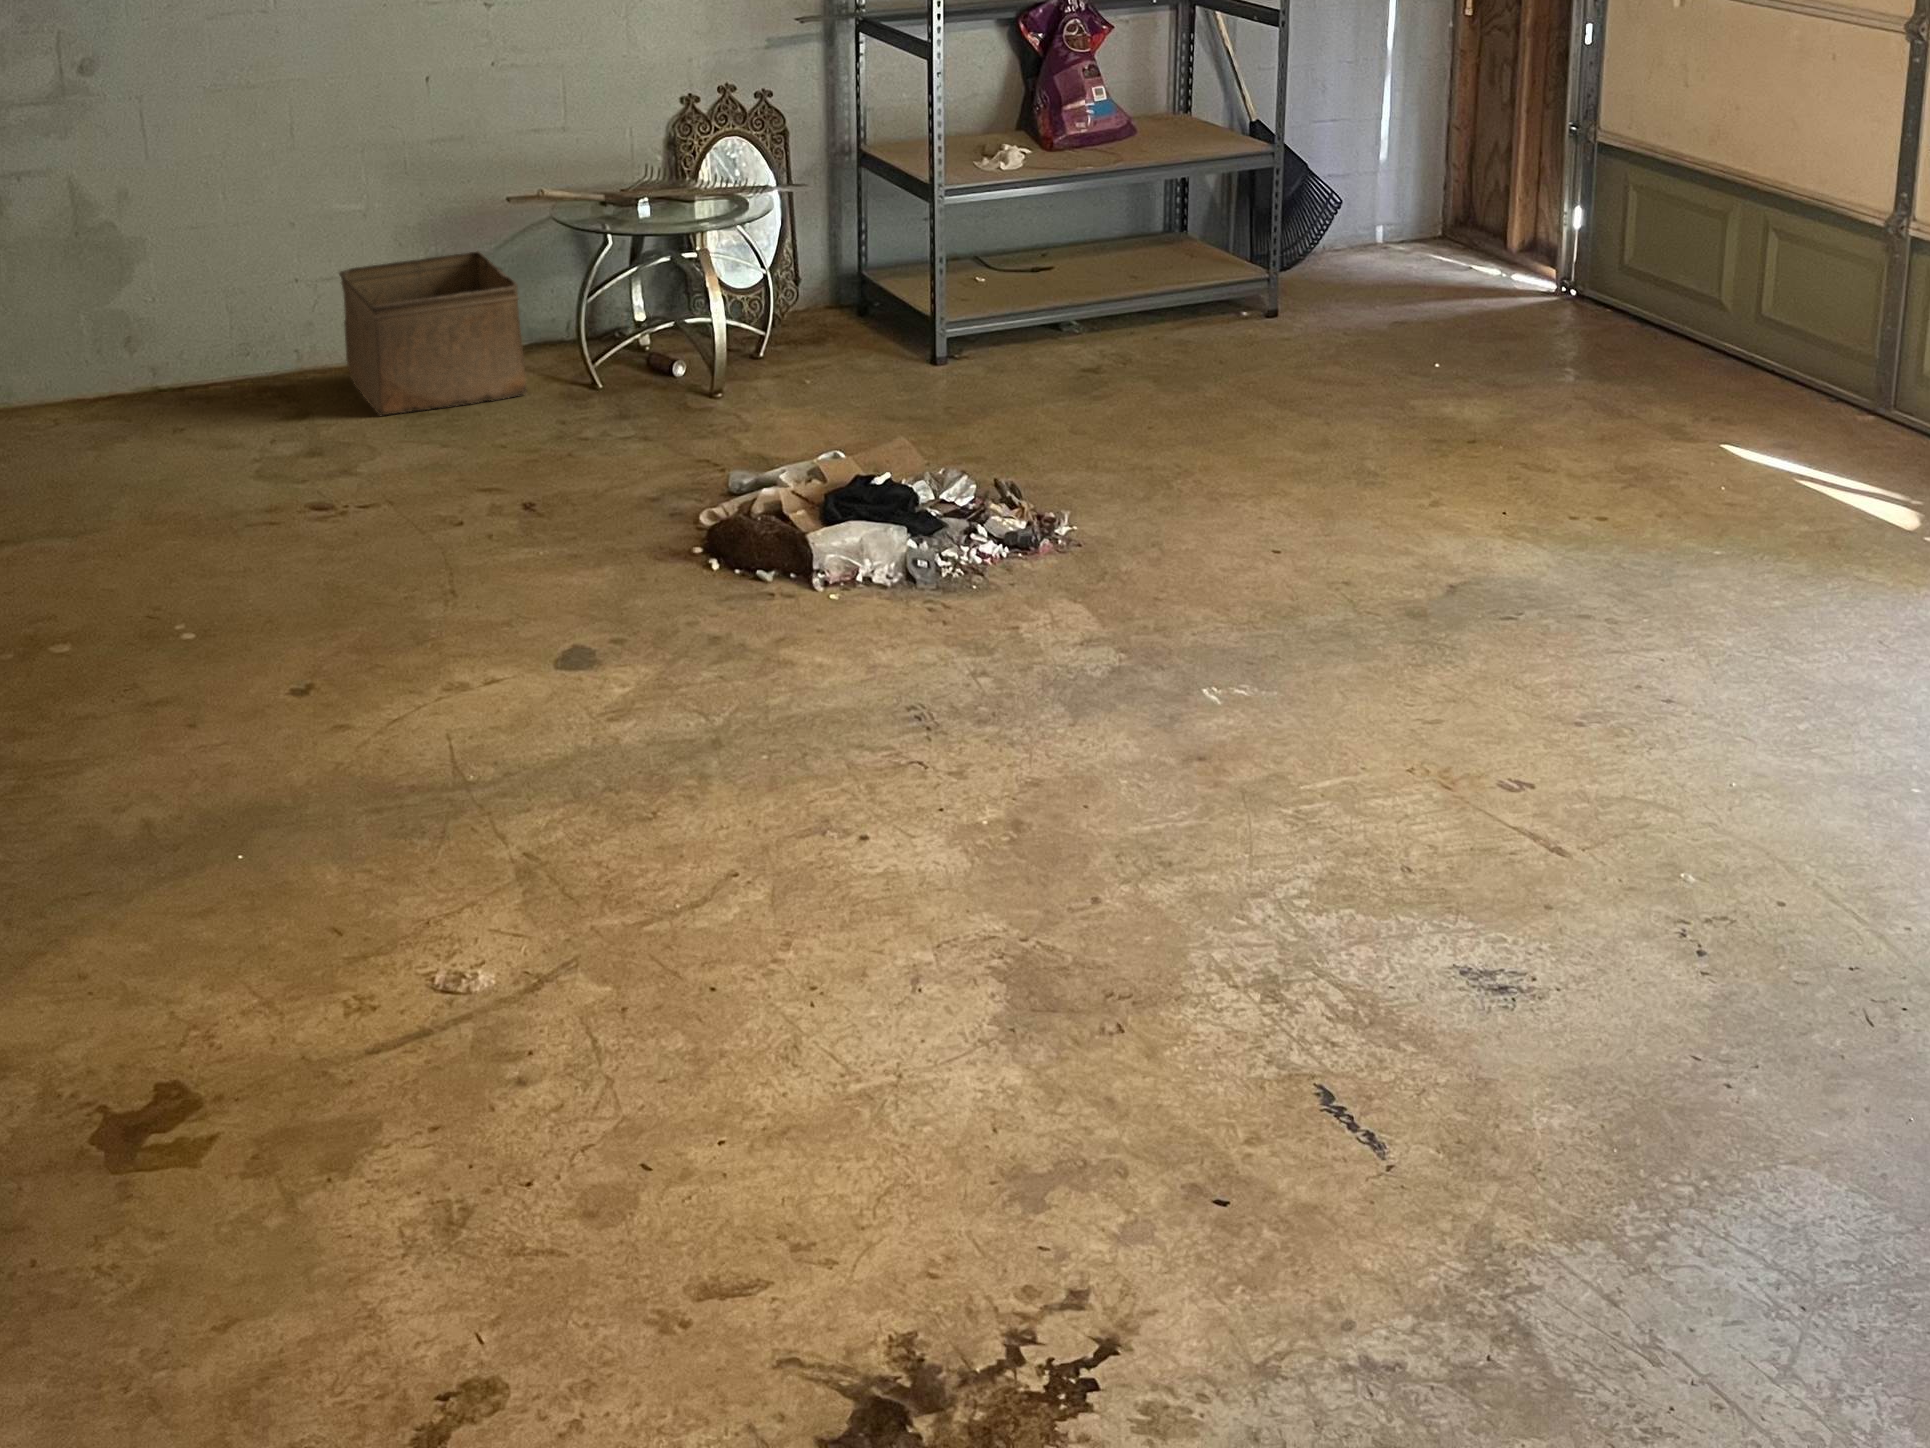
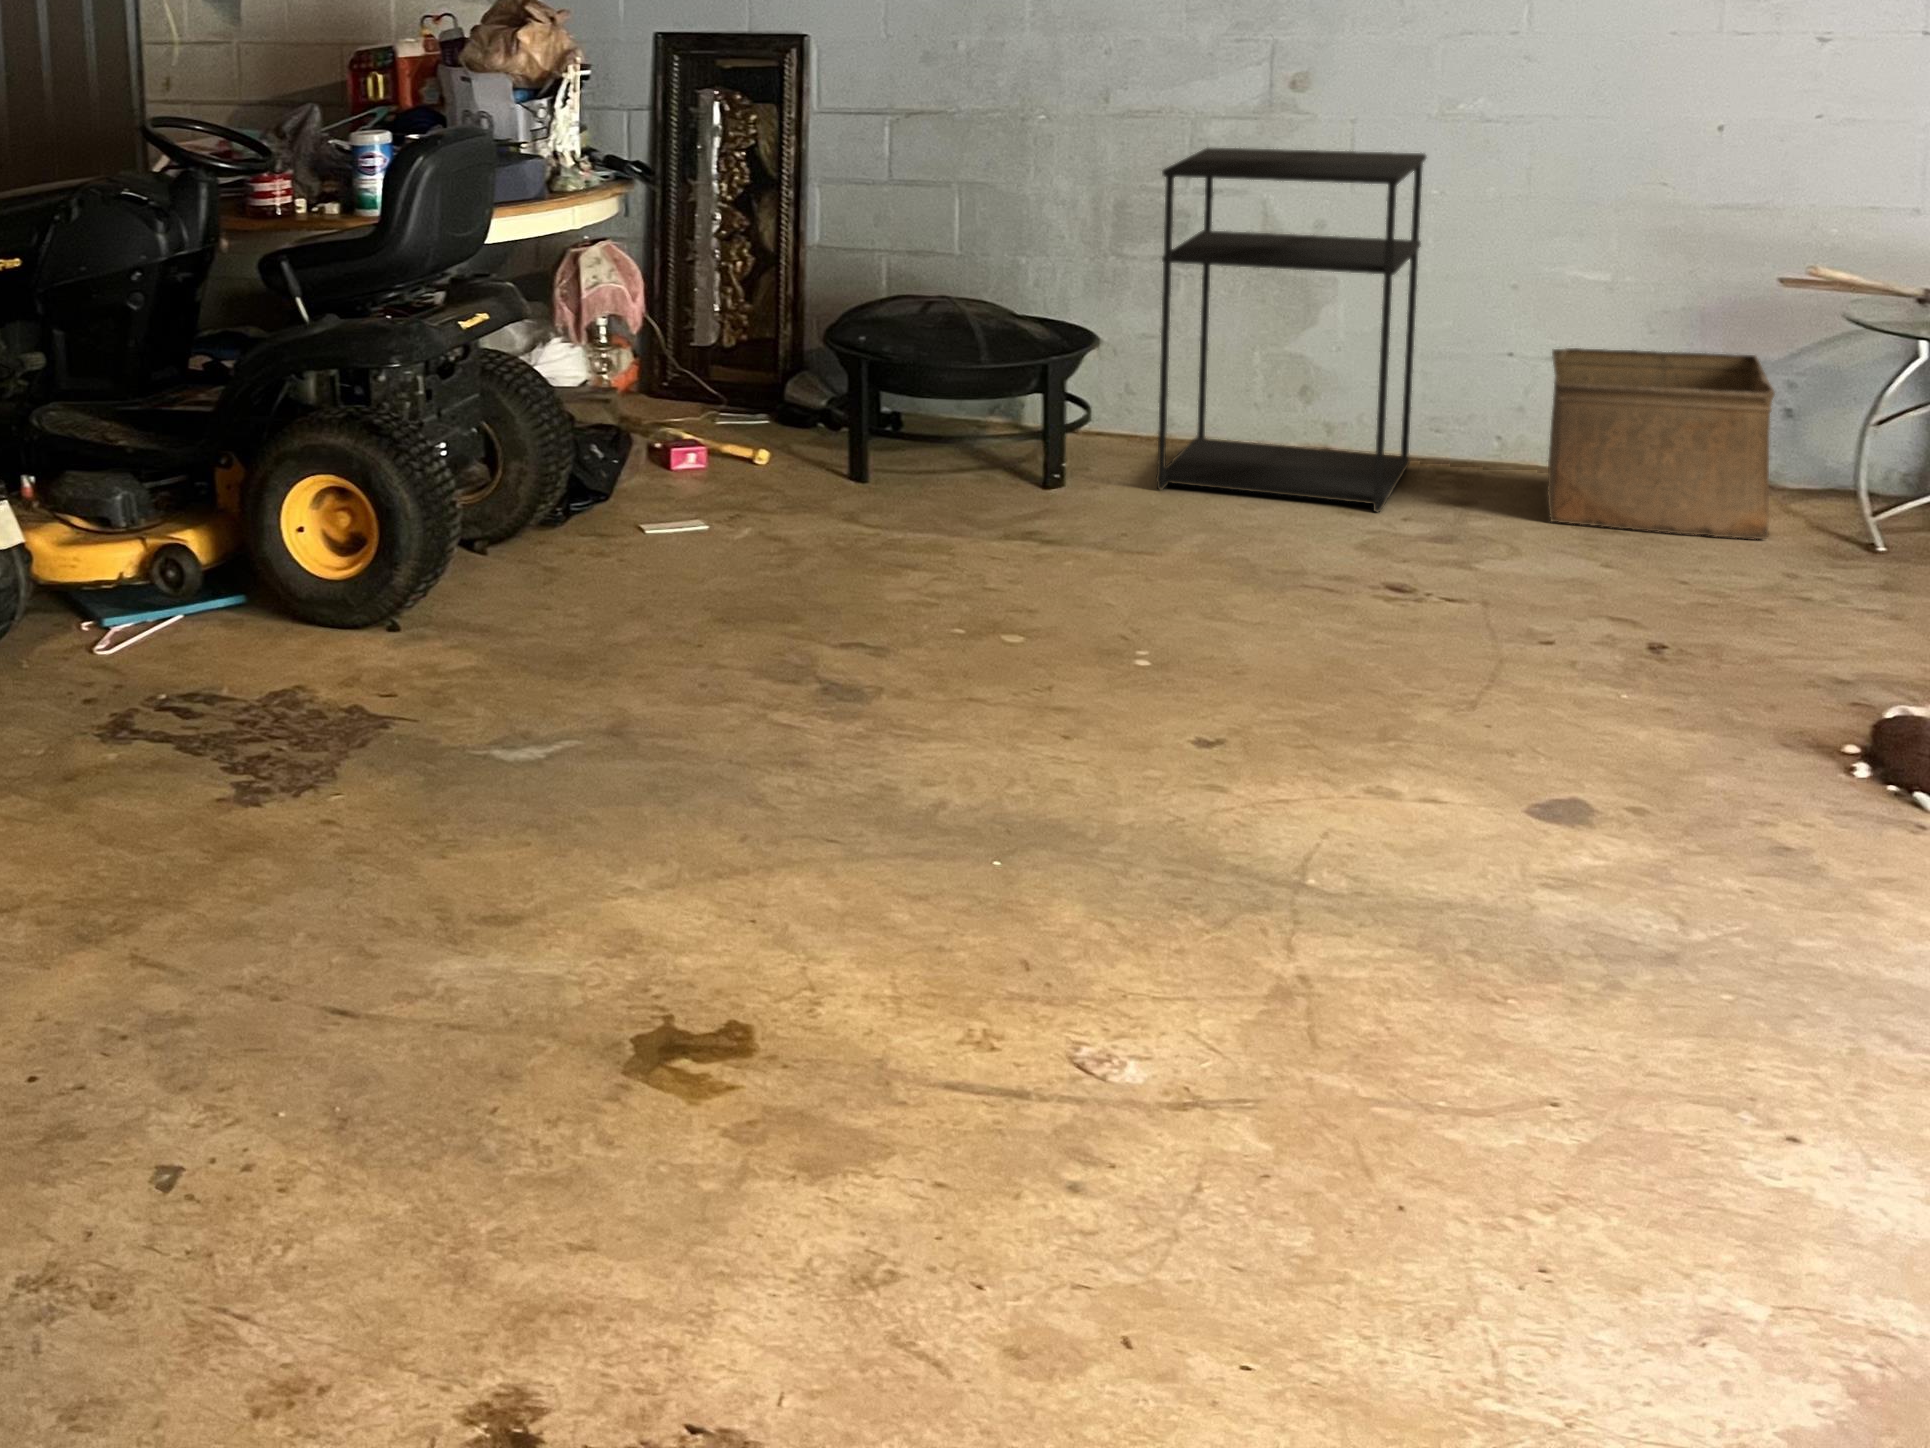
shelving unit: none [16,122,254,463] -> present [1156,148,1426,512]

